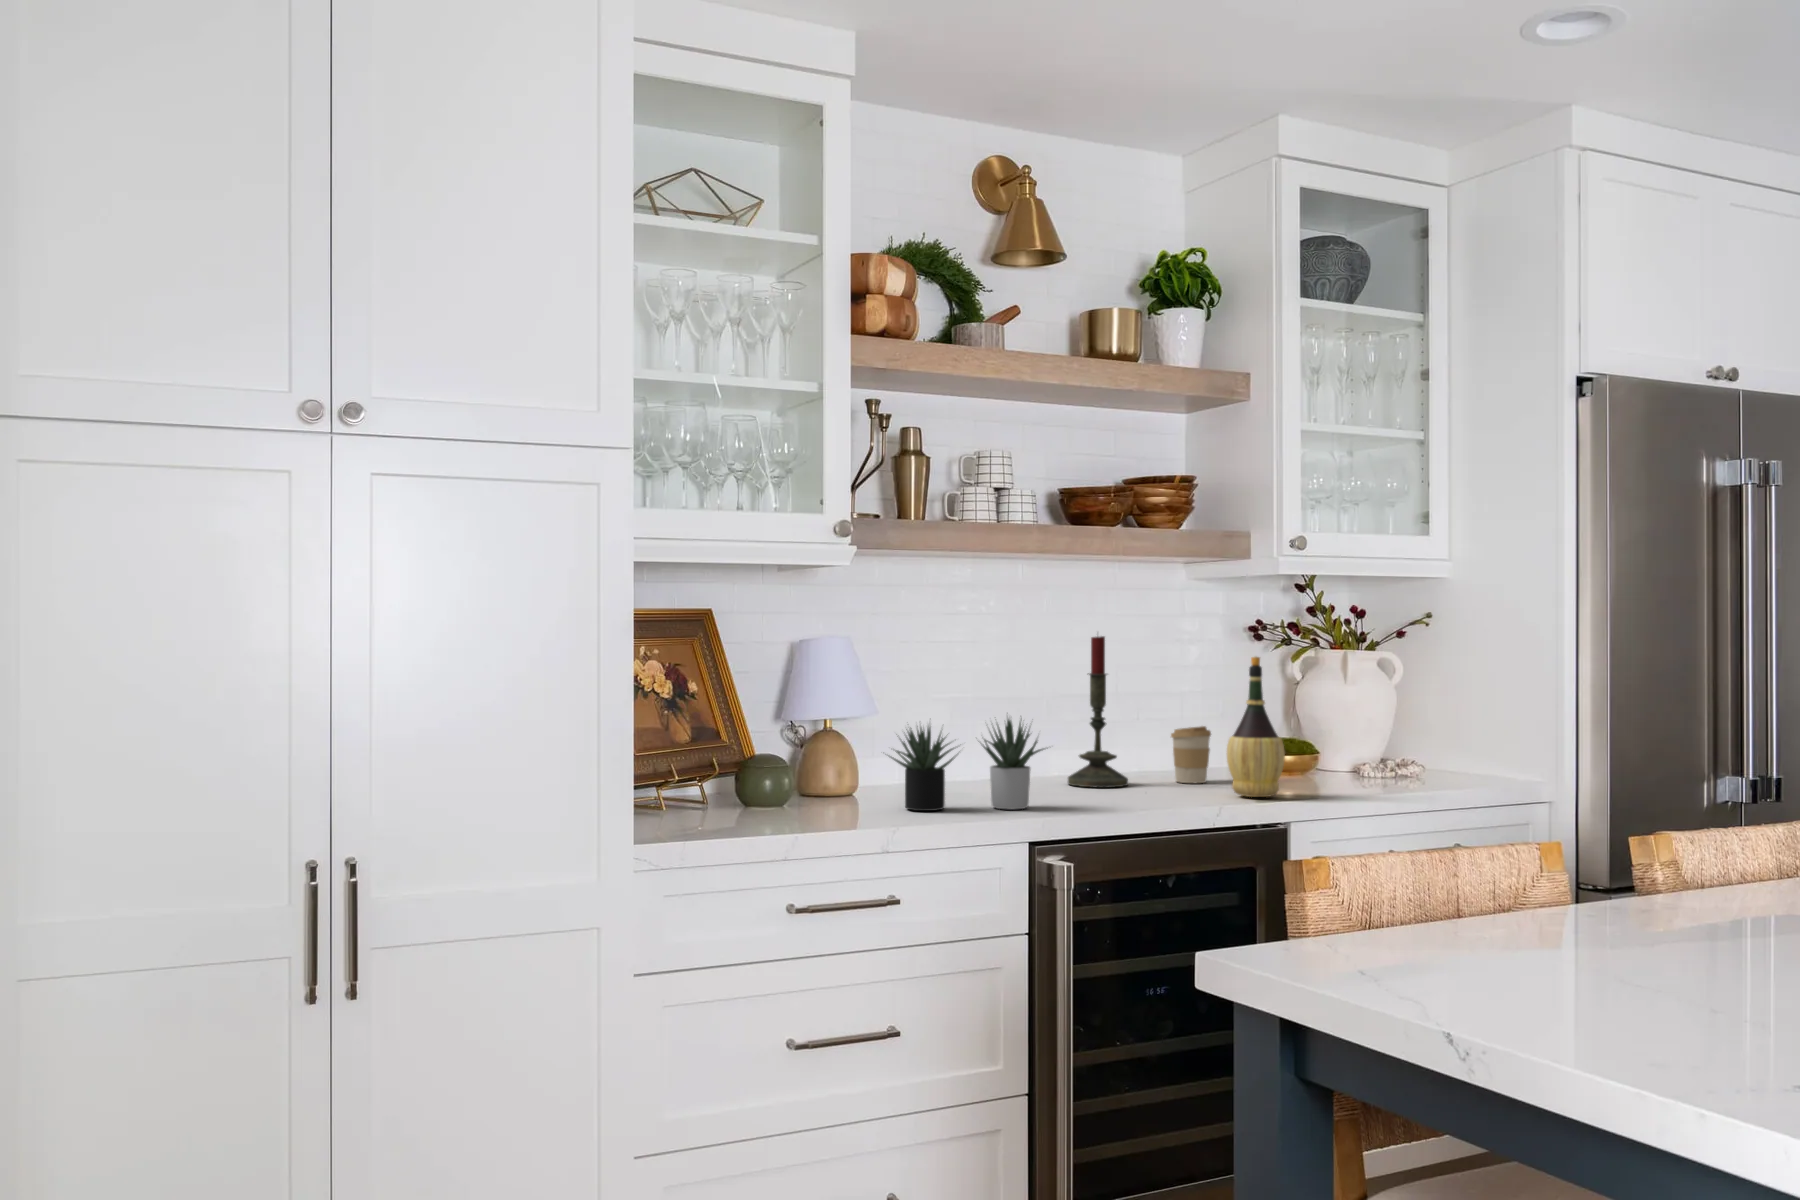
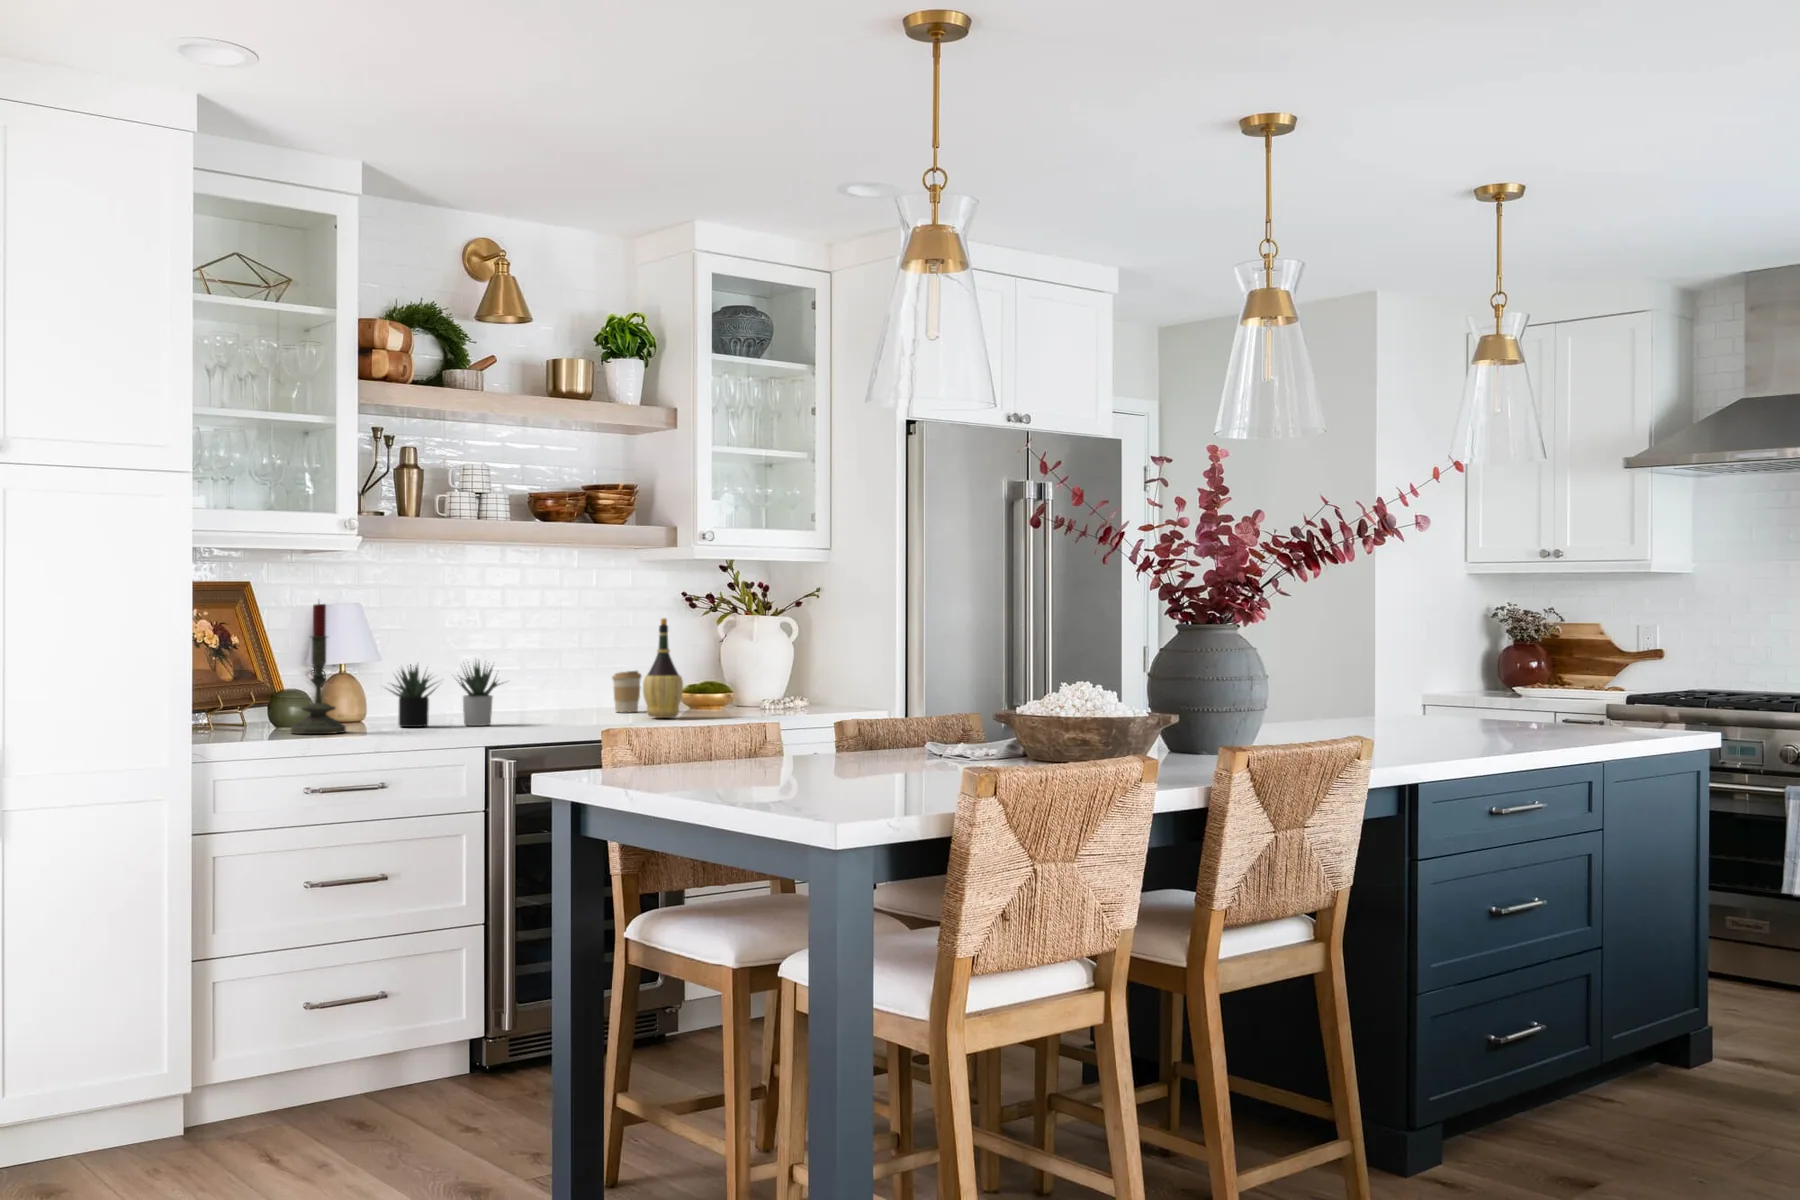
candle: present [1068,636,1128,788] -> present [290,604,346,734]

